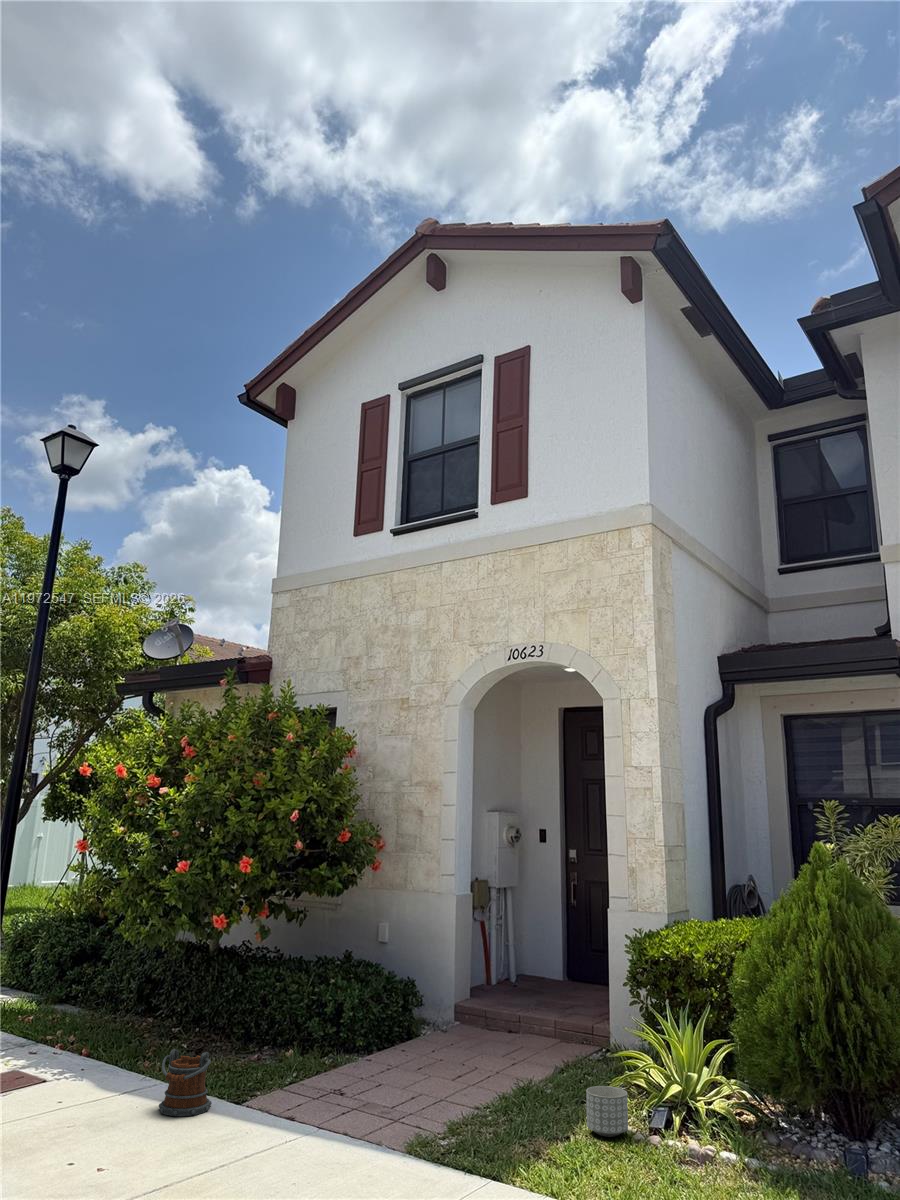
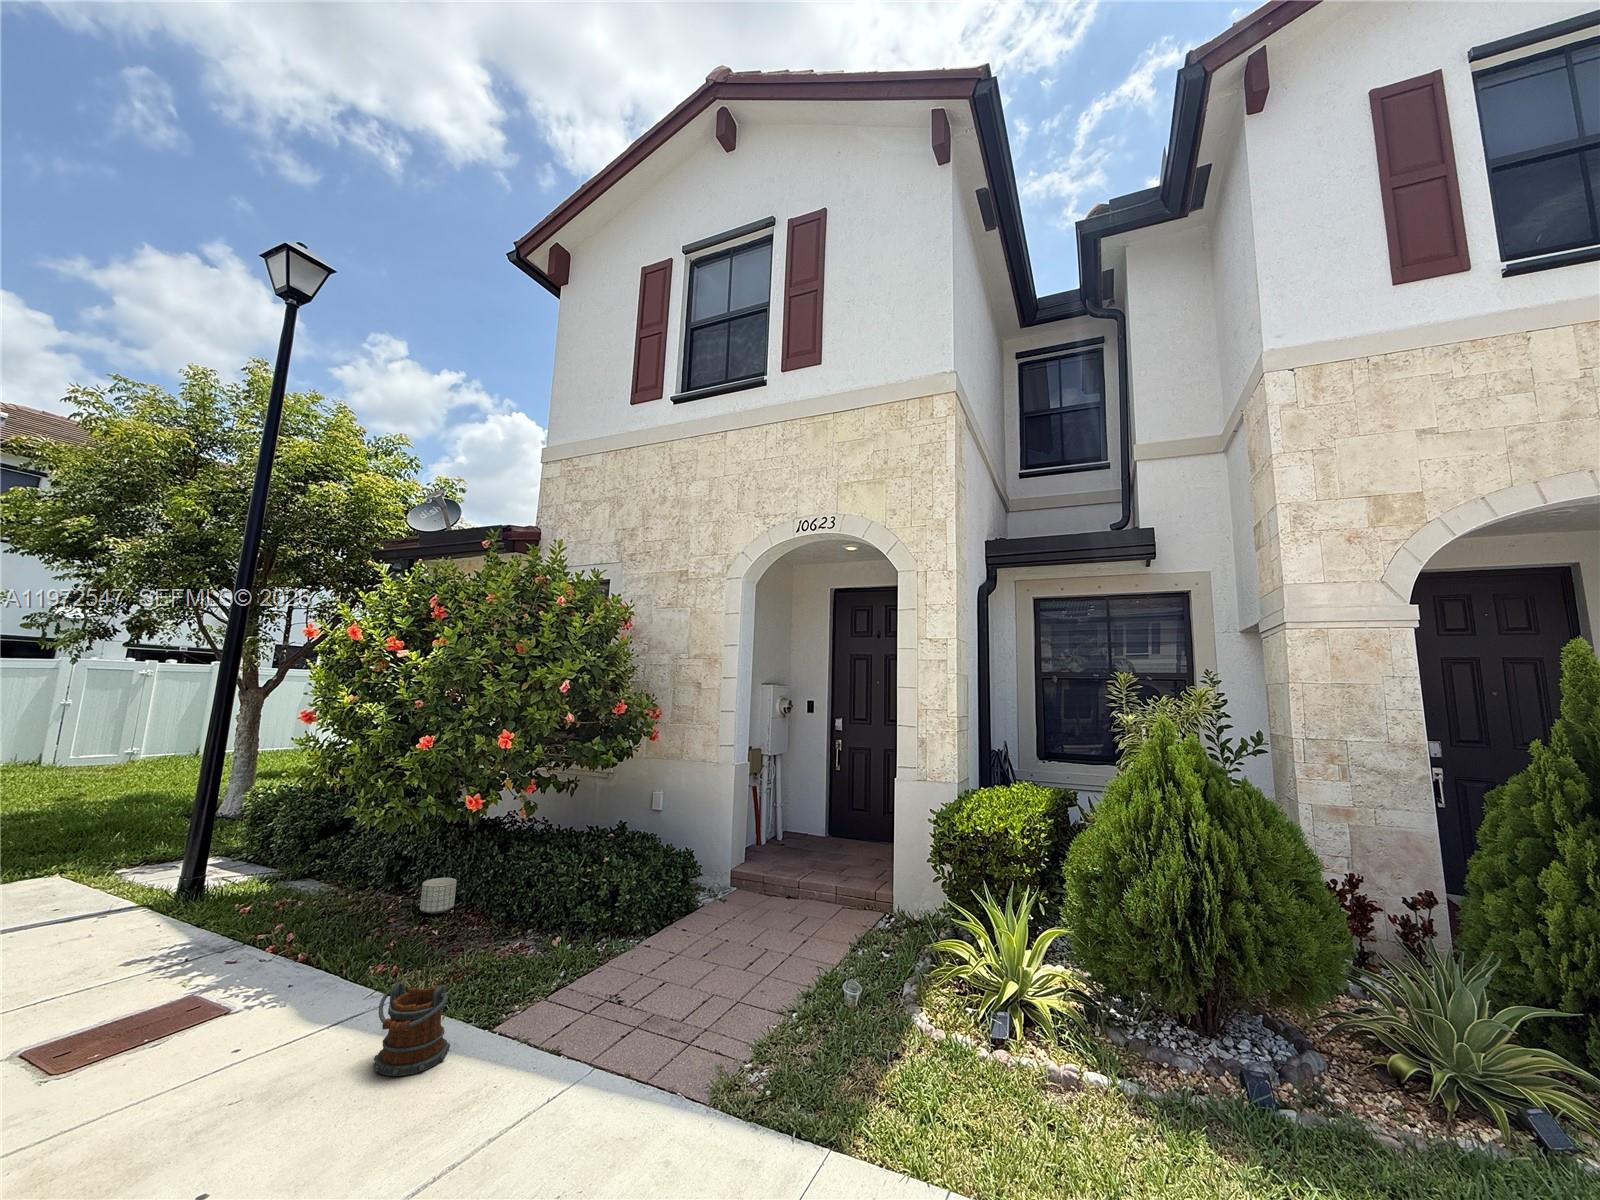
planter: present [586,1086,628,1137] -> present [420,878,457,914]

